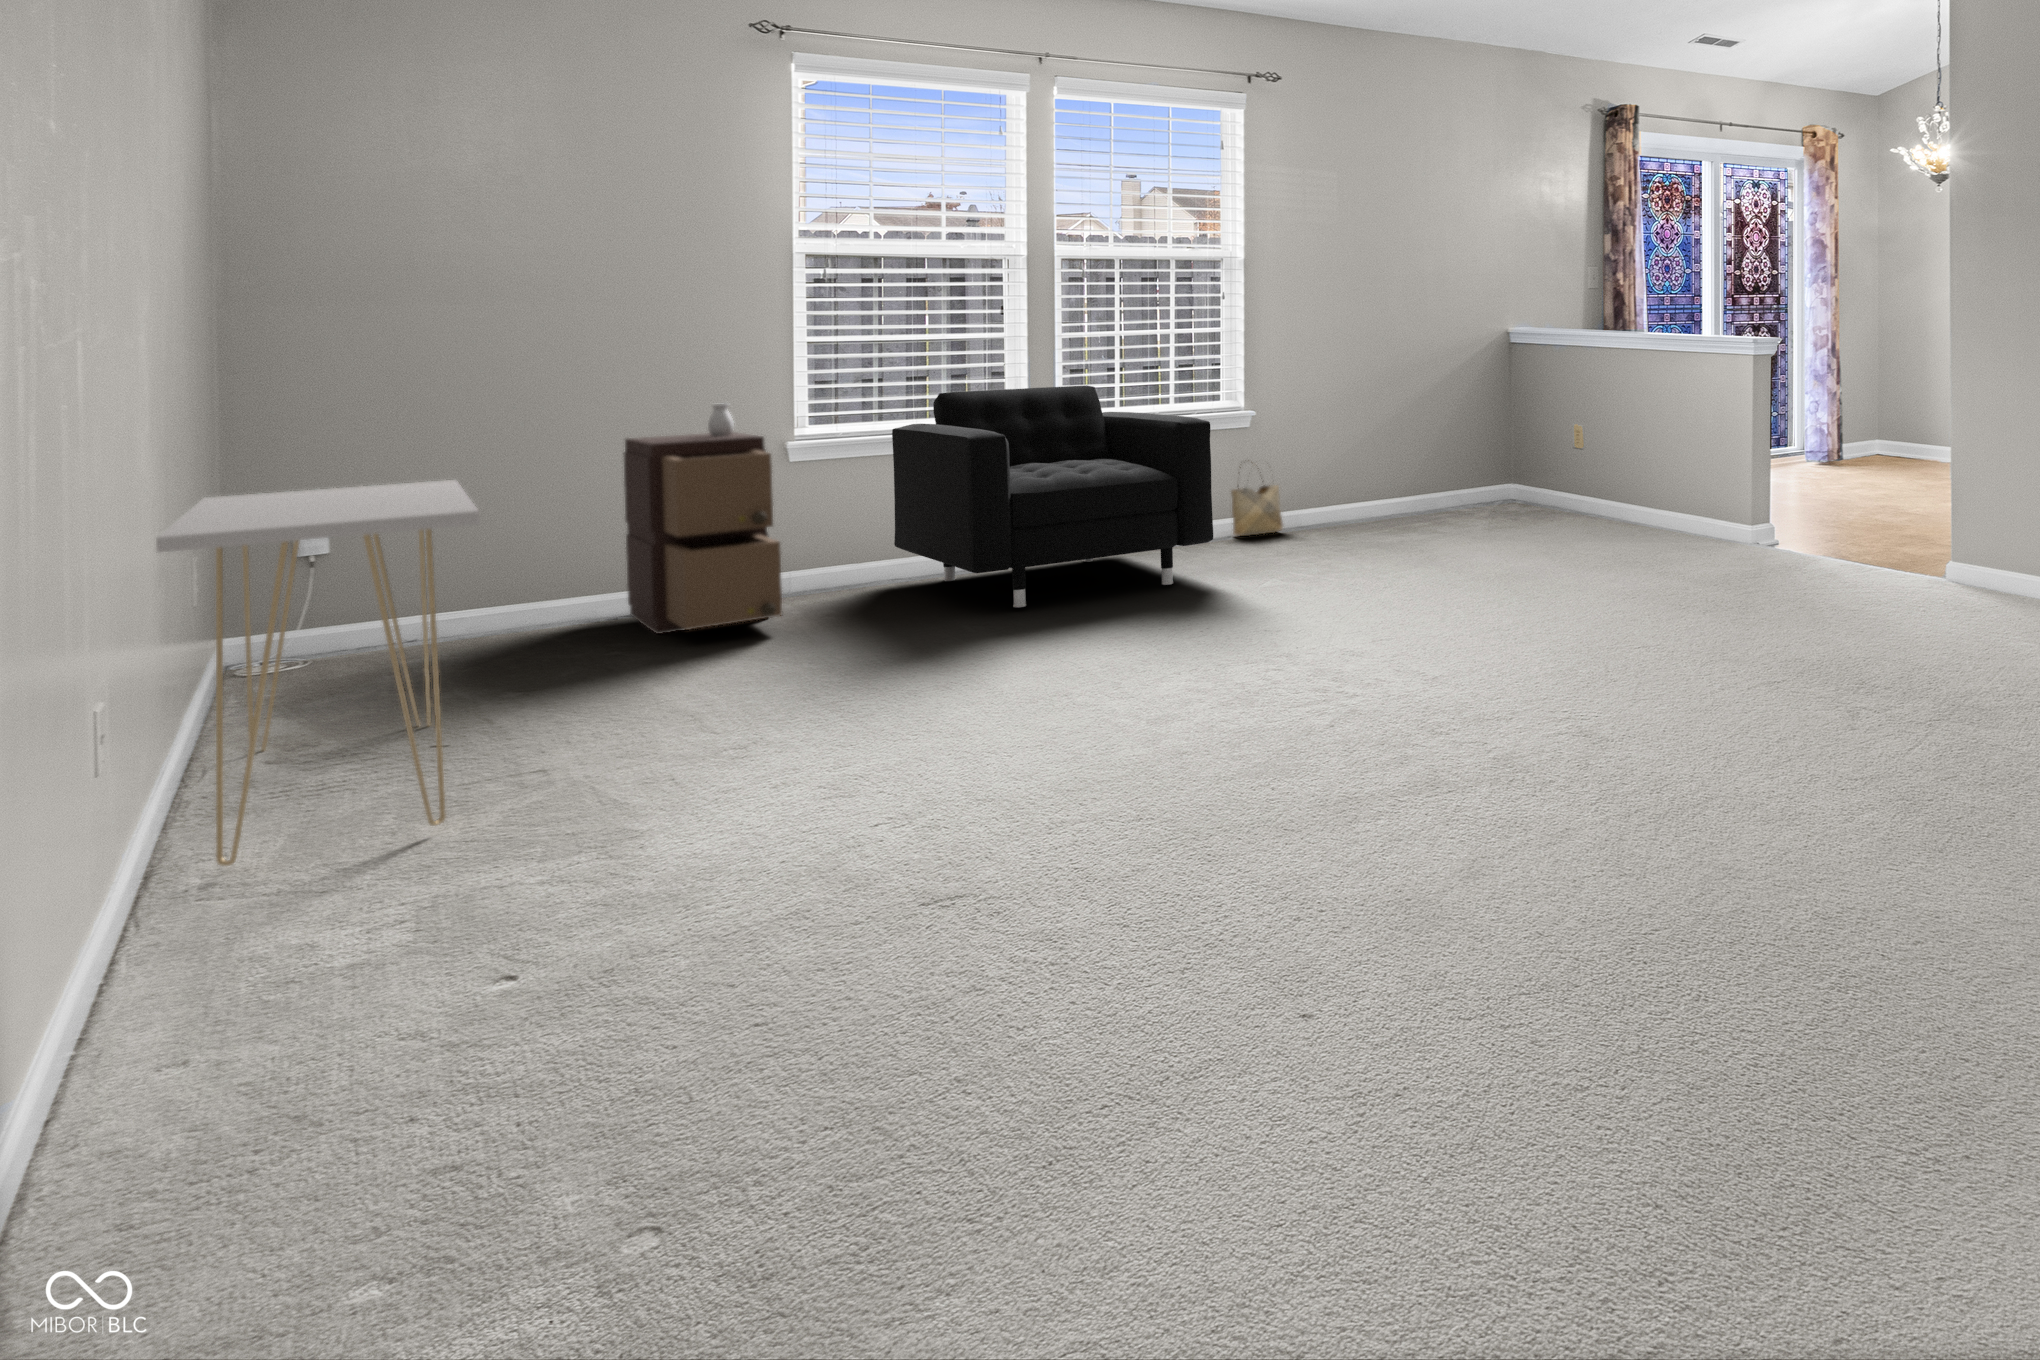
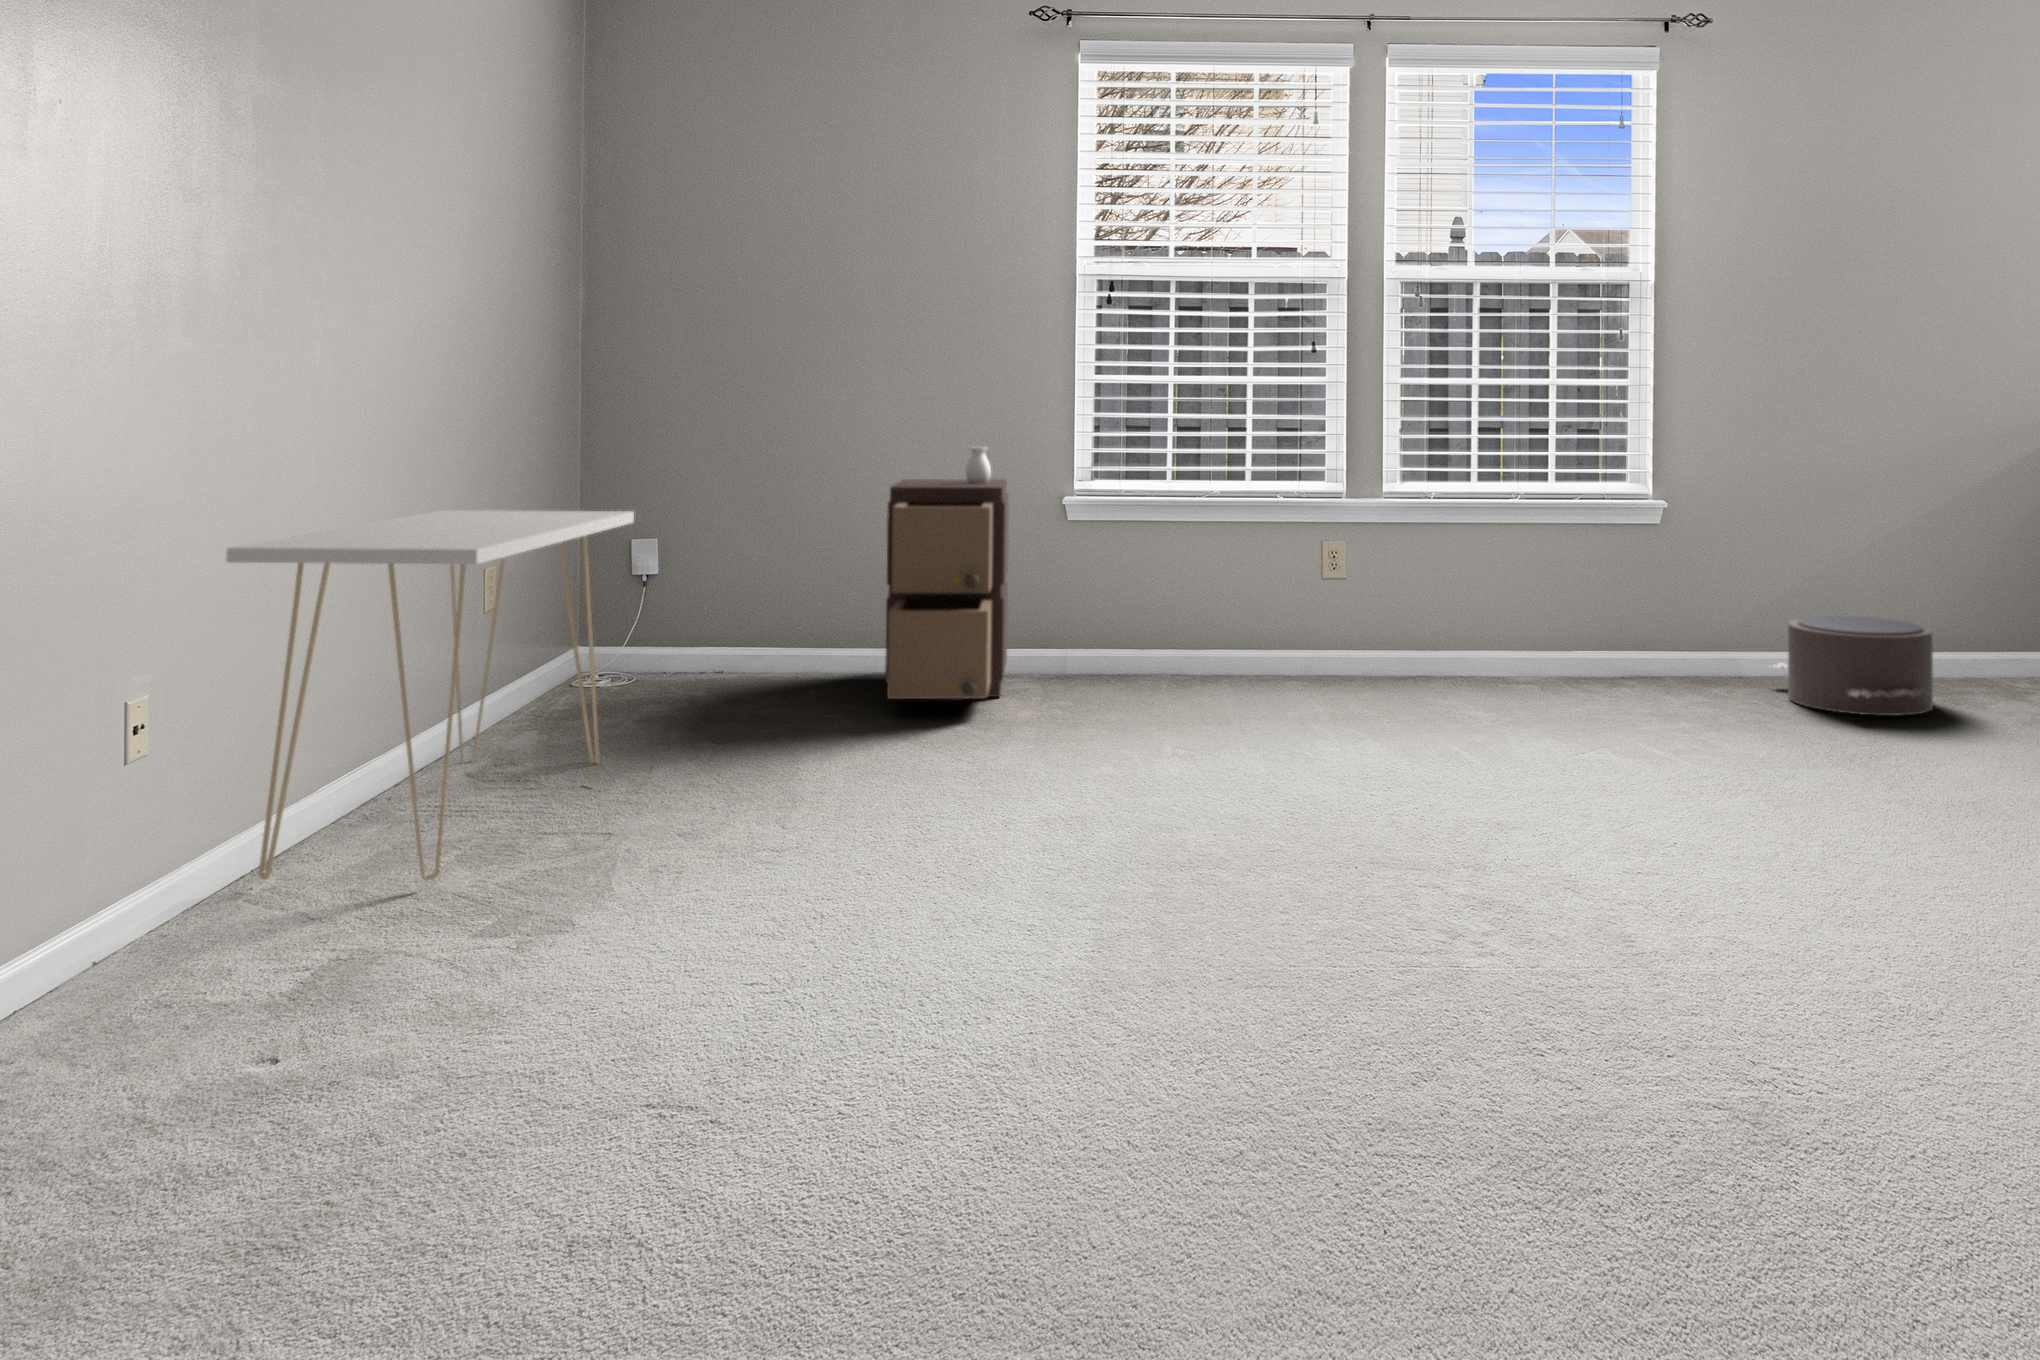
armchair: present [892,385,1213,607] -> none [1168,449,1512,731]
woven basket: present [1231,464,1283,536] -> none [1614,567,1691,675]
pouf: none [1334,478,1445,540] -> present [1771,616,1933,716]

